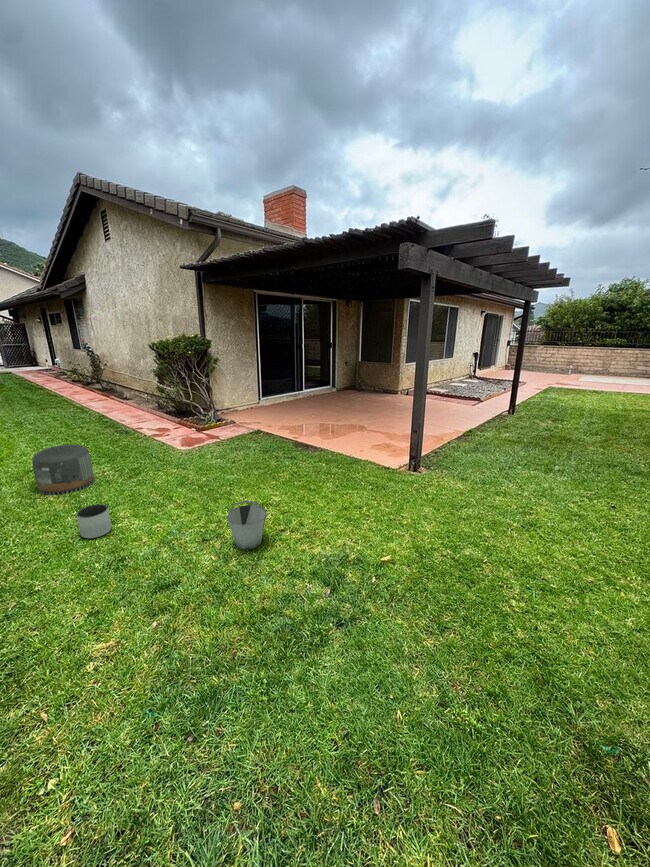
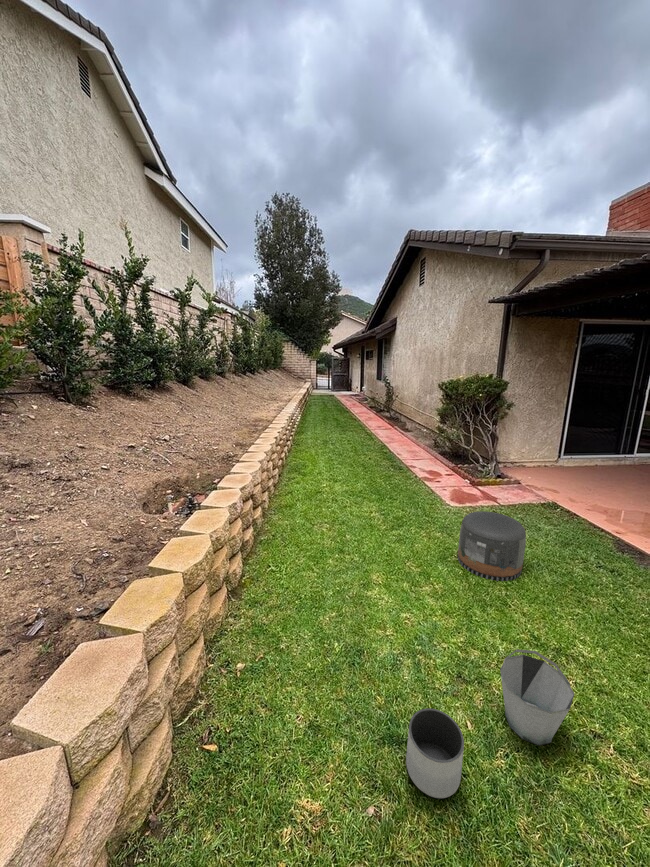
pouf: present [32,445,95,495] -> present [458,511,526,581]
planter: present [77,504,112,539] -> present [406,708,464,798]

